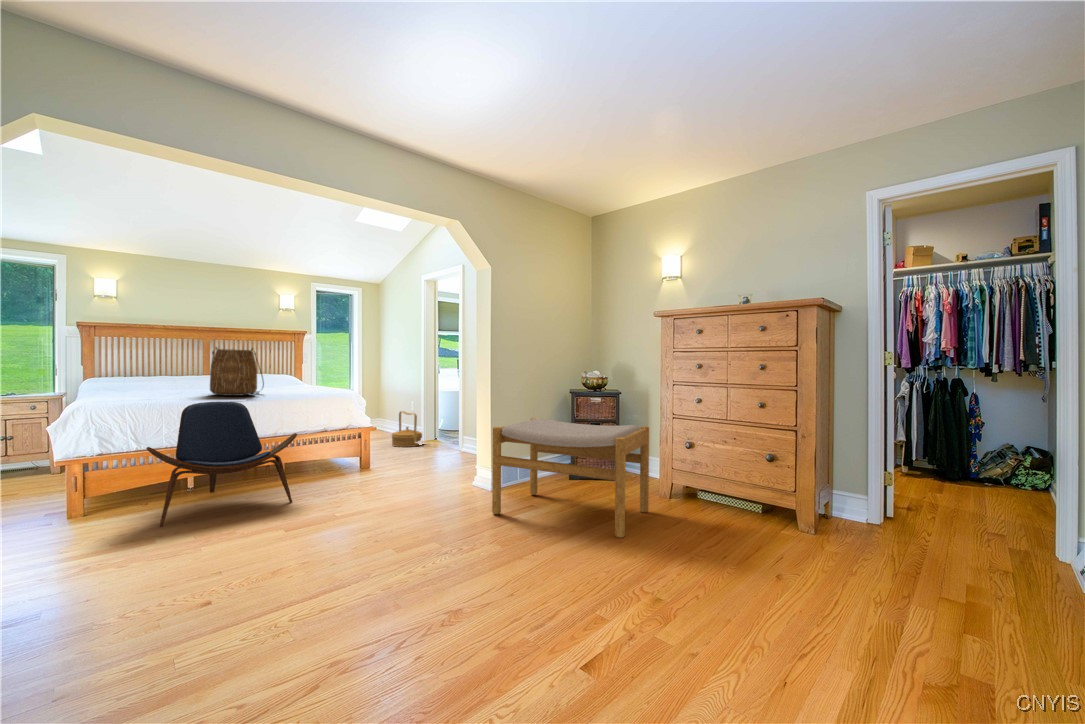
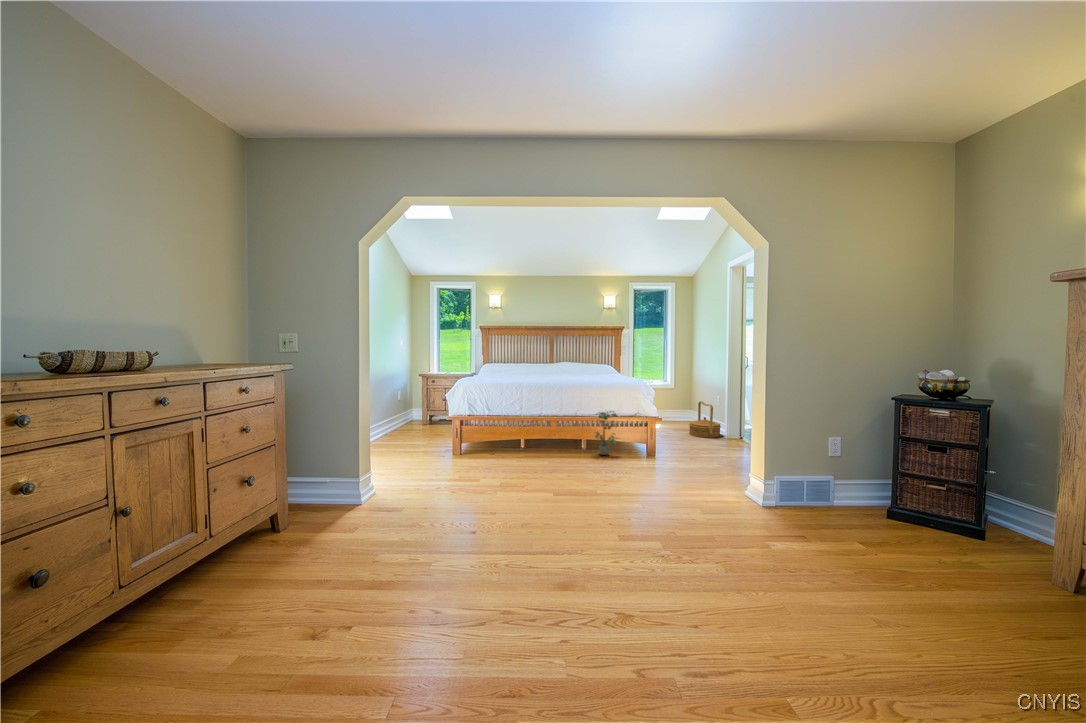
tote bag: present [210,347,264,396] -> none [535,343,571,380]
lounge chair: present [146,402,297,527] -> none [481,385,579,473]
footstool: present [492,418,649,538] -> none [744,429,1032,644]
potted plant: none [301,425,336,479] -> present [595,411,619,455]

